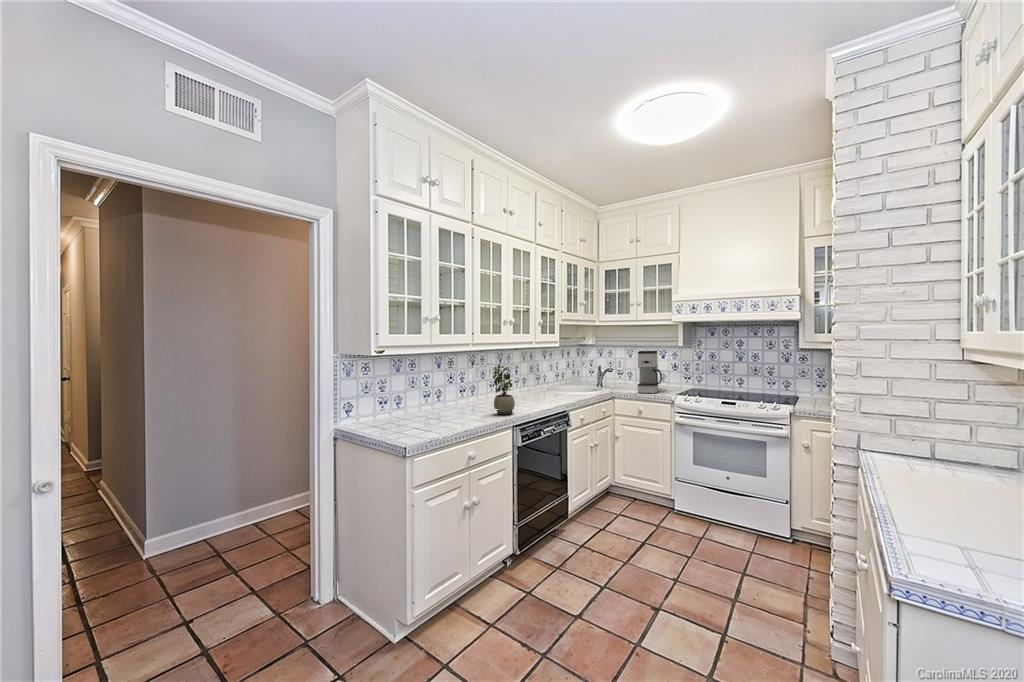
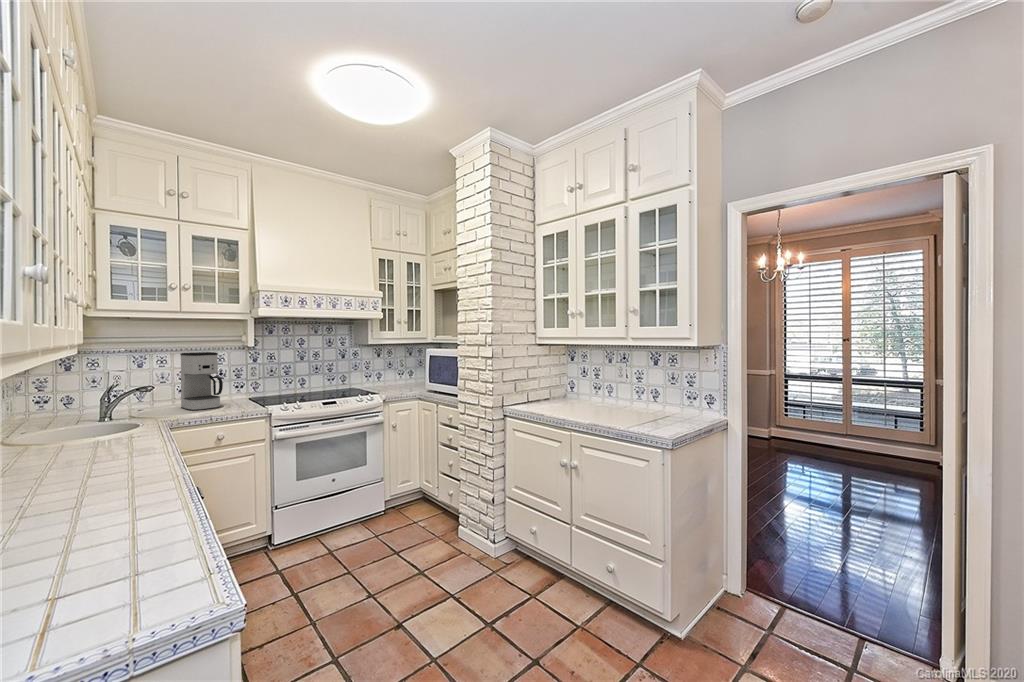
potted plant: present [493,364,515,415] -> none [22,372,114,482]

